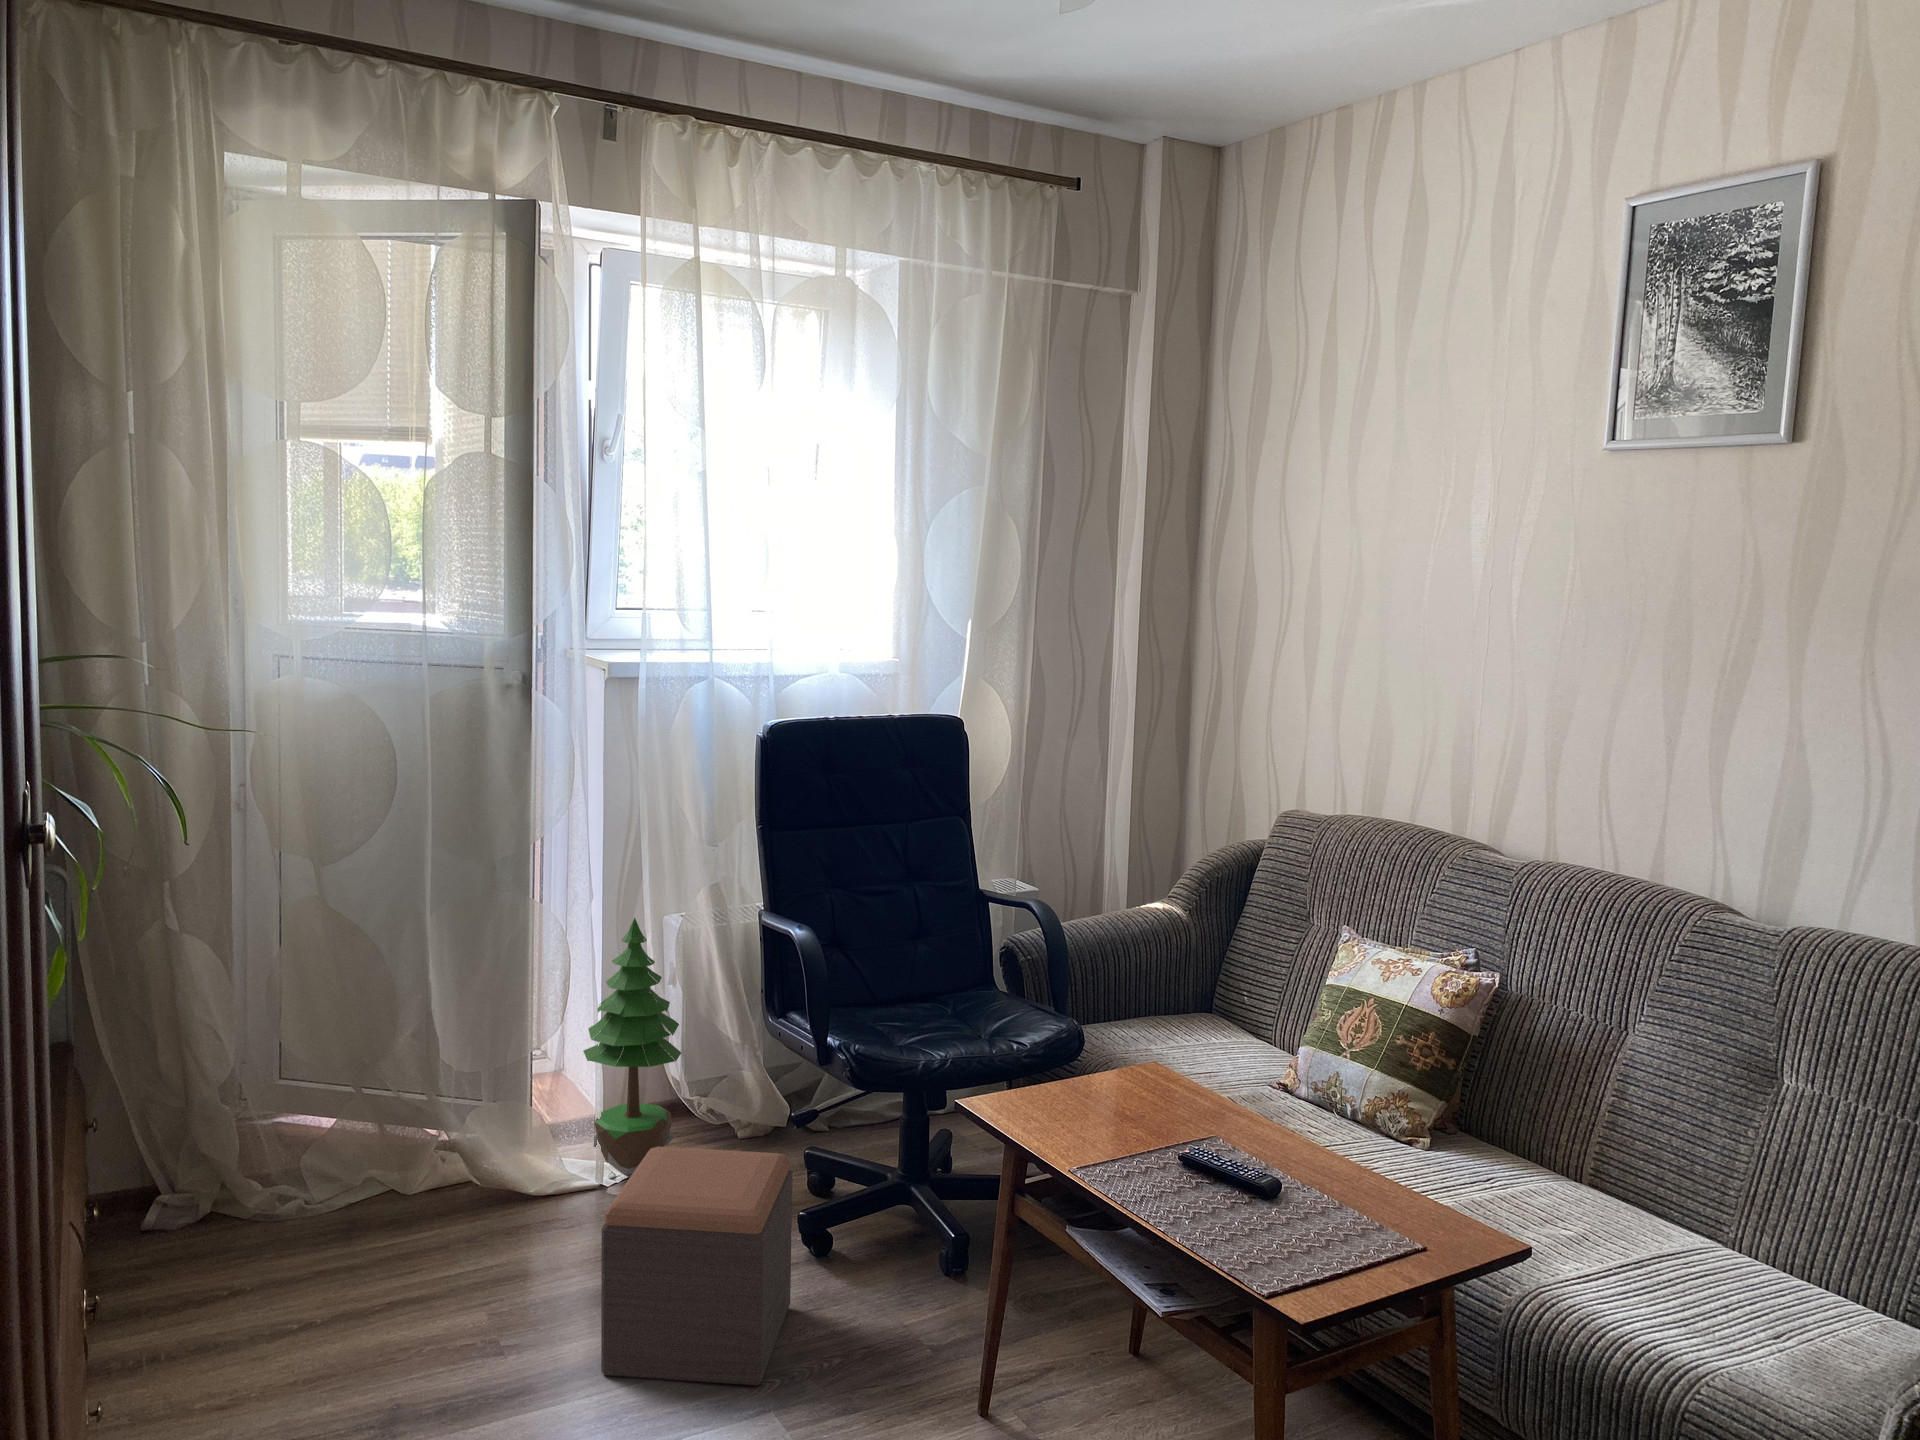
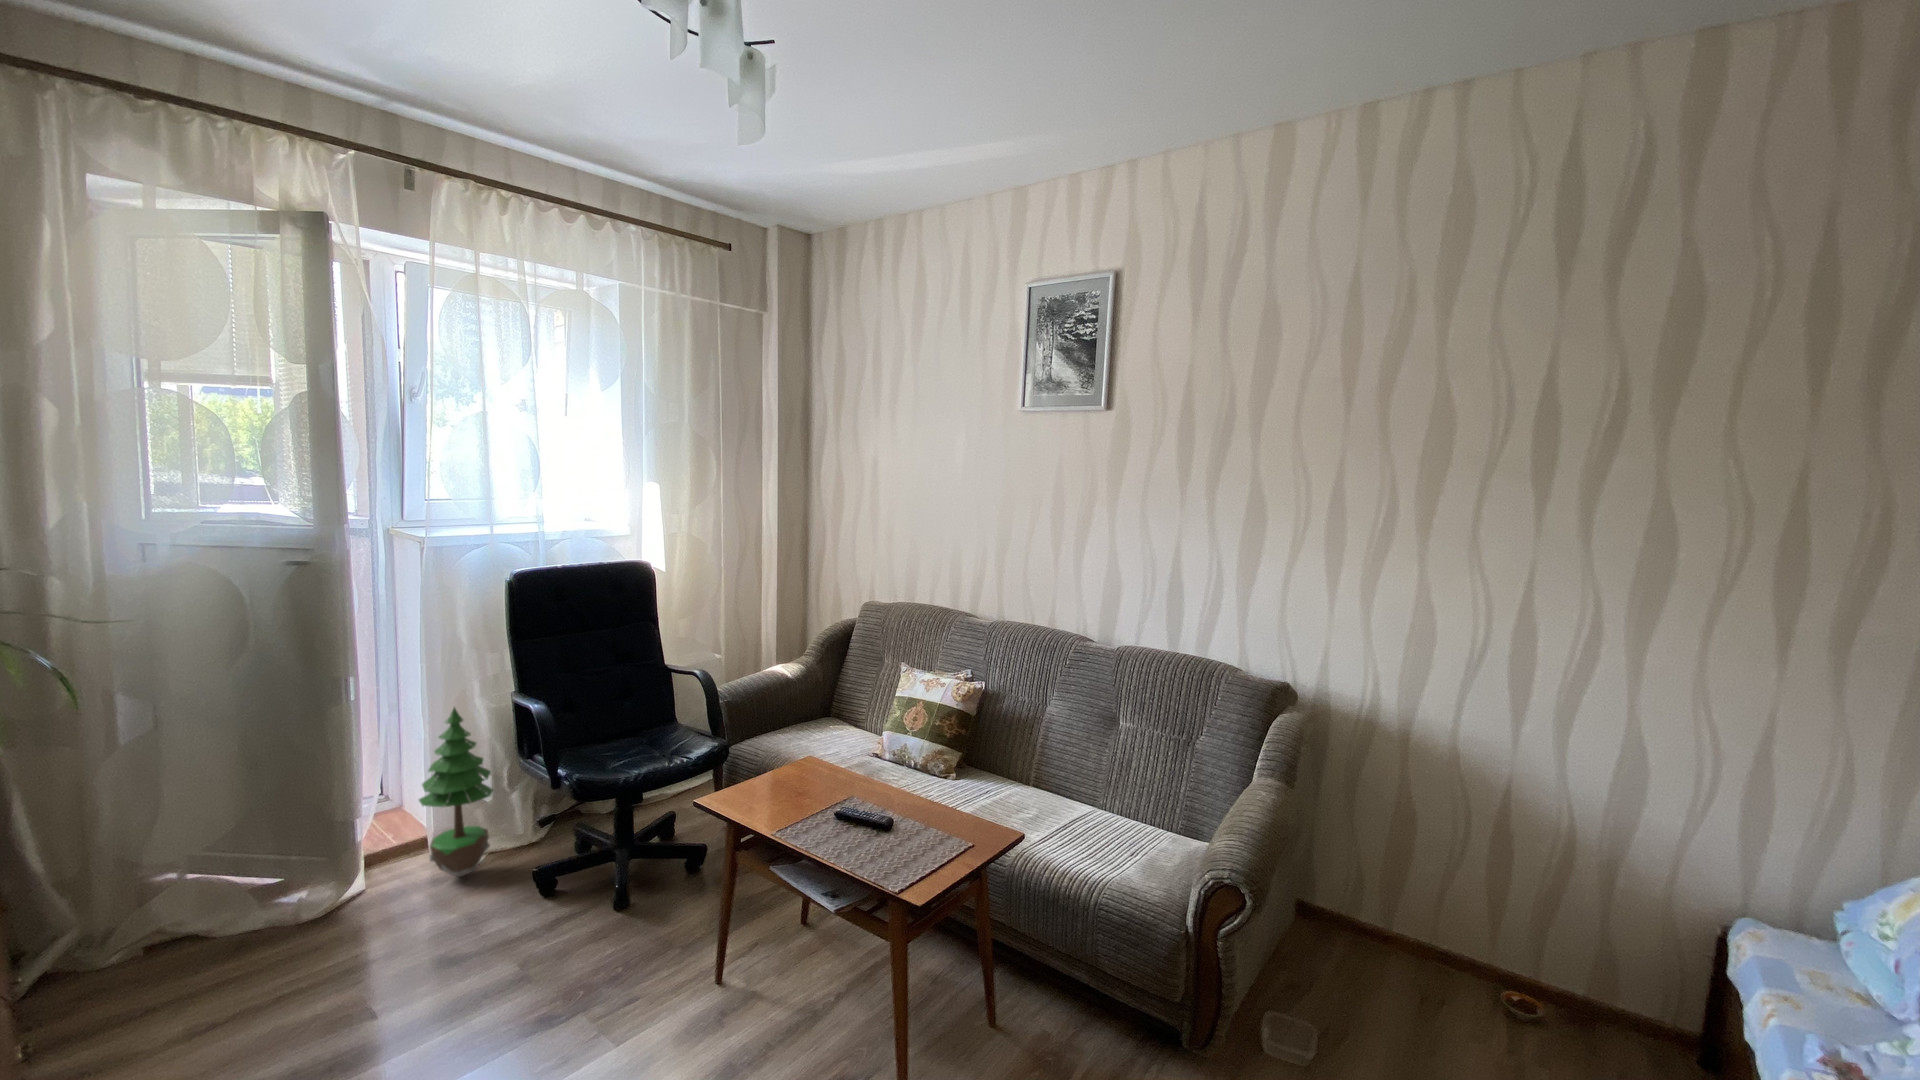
footstool: present [601,1147,792,1386] -> none [447,849,586,1022]

